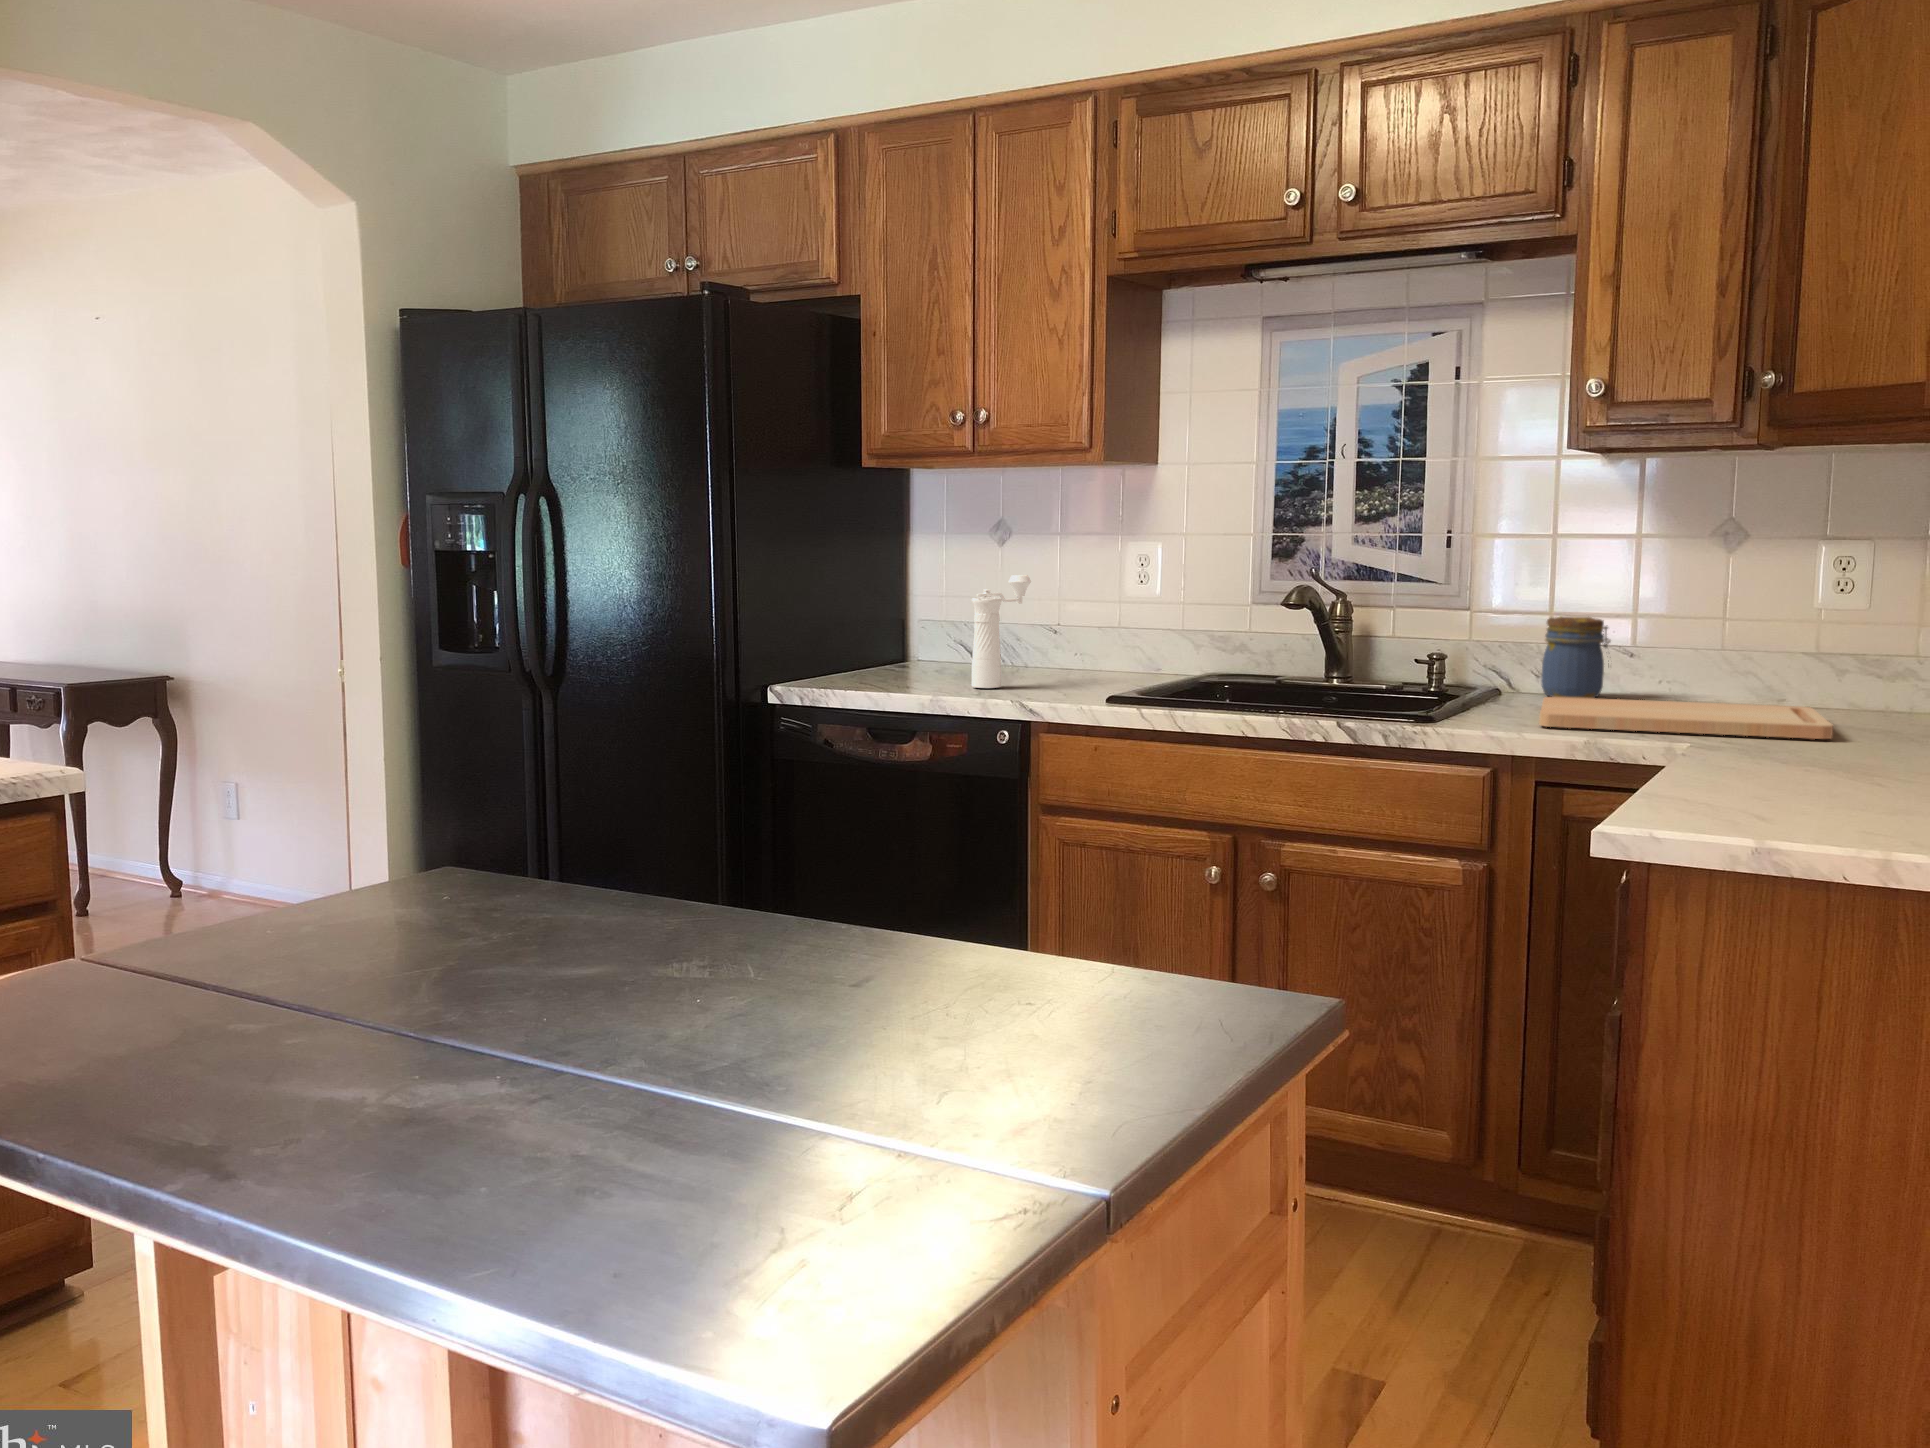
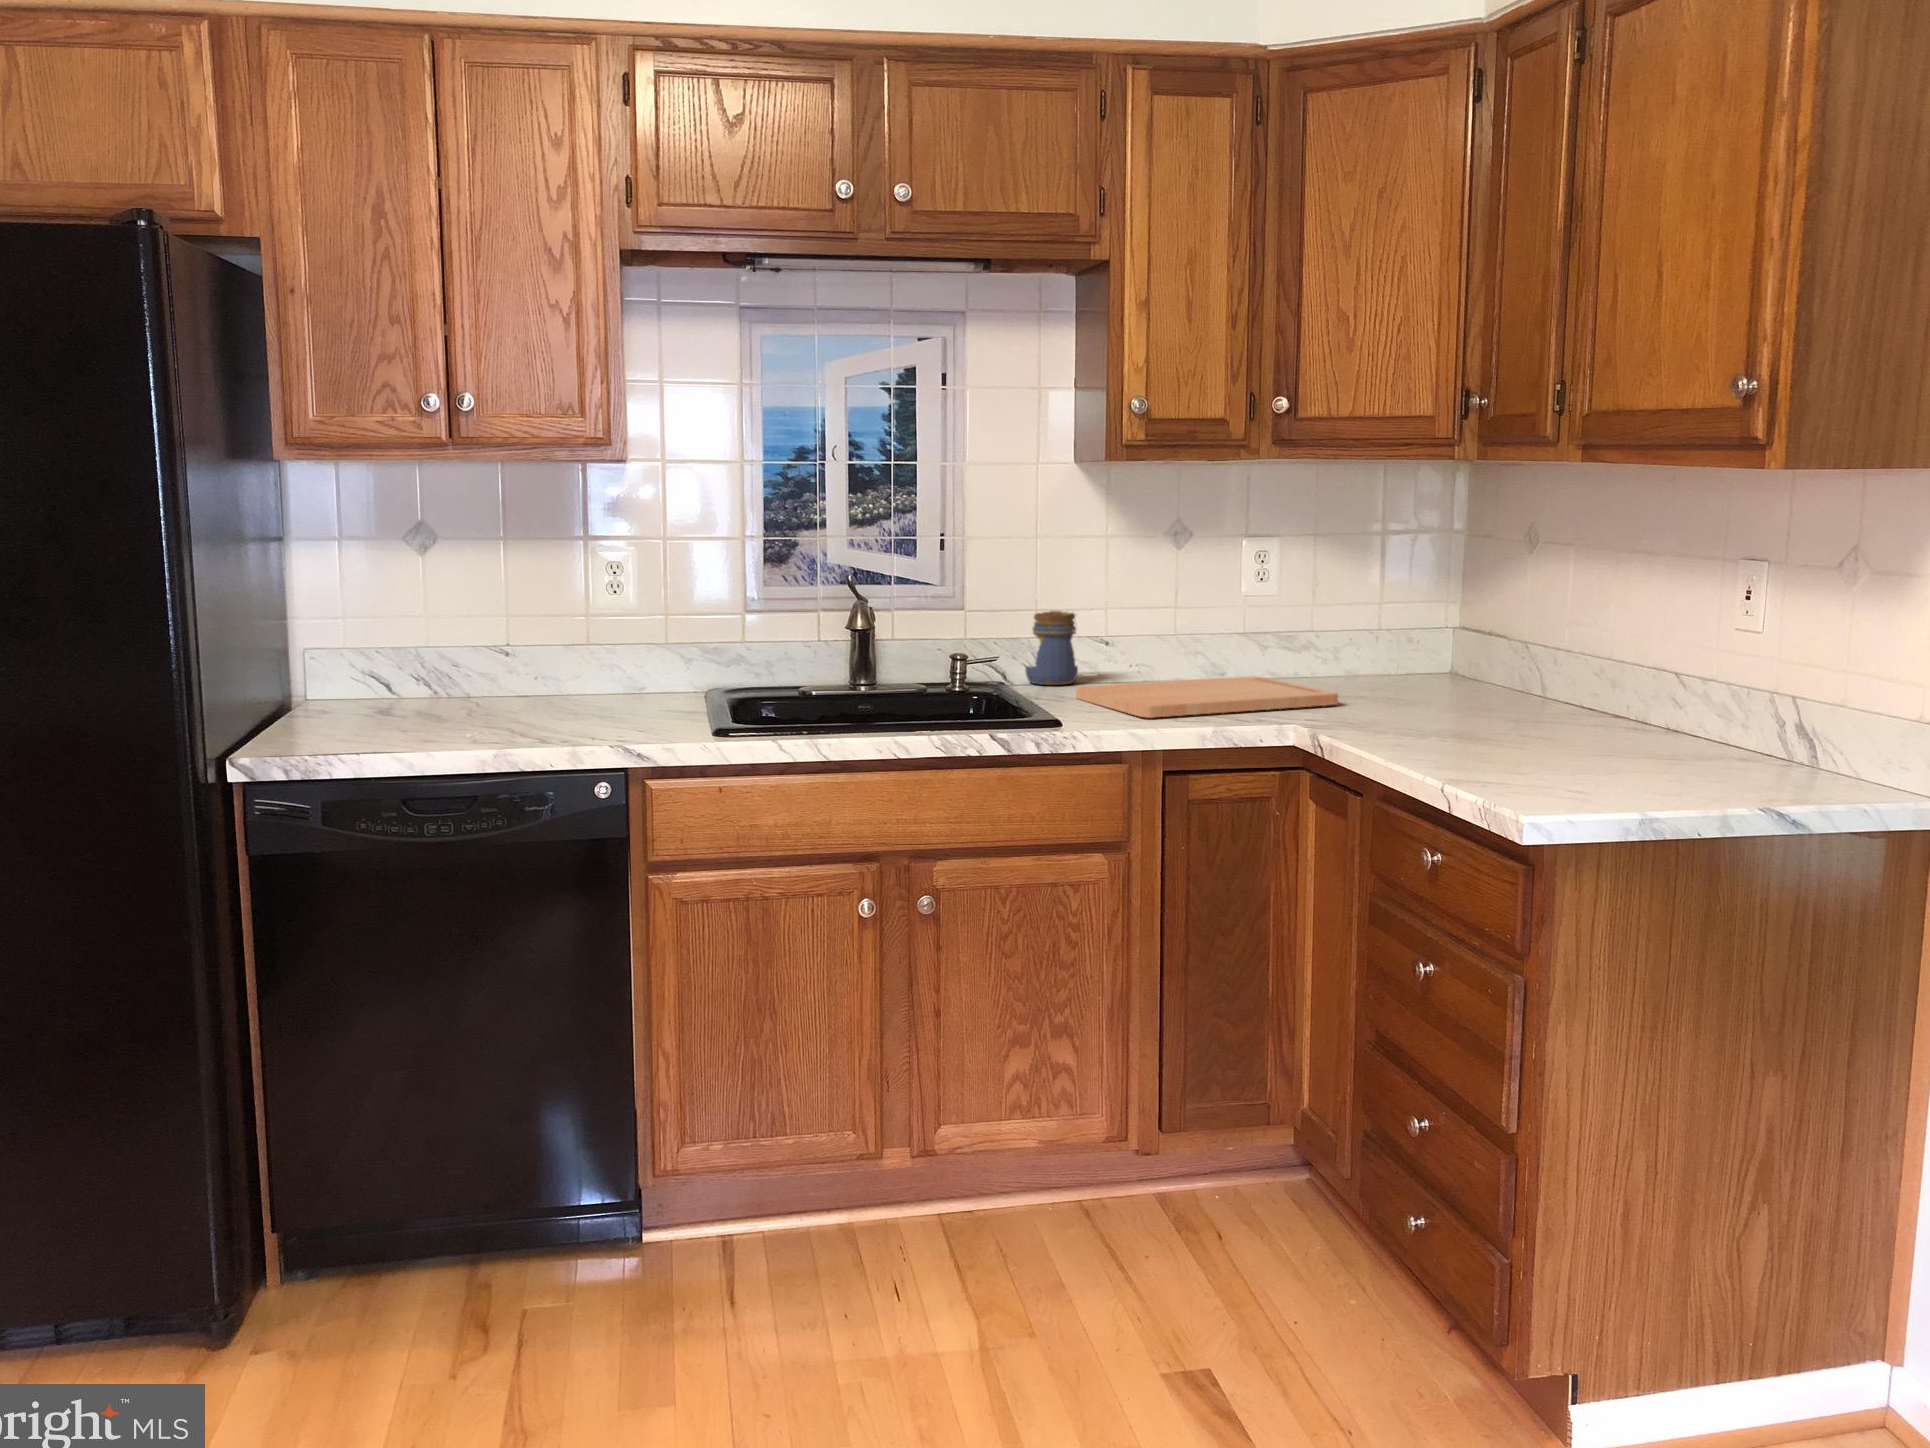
pepper mill: present [972,575,1031,688] -> none [494,596,539,738]

